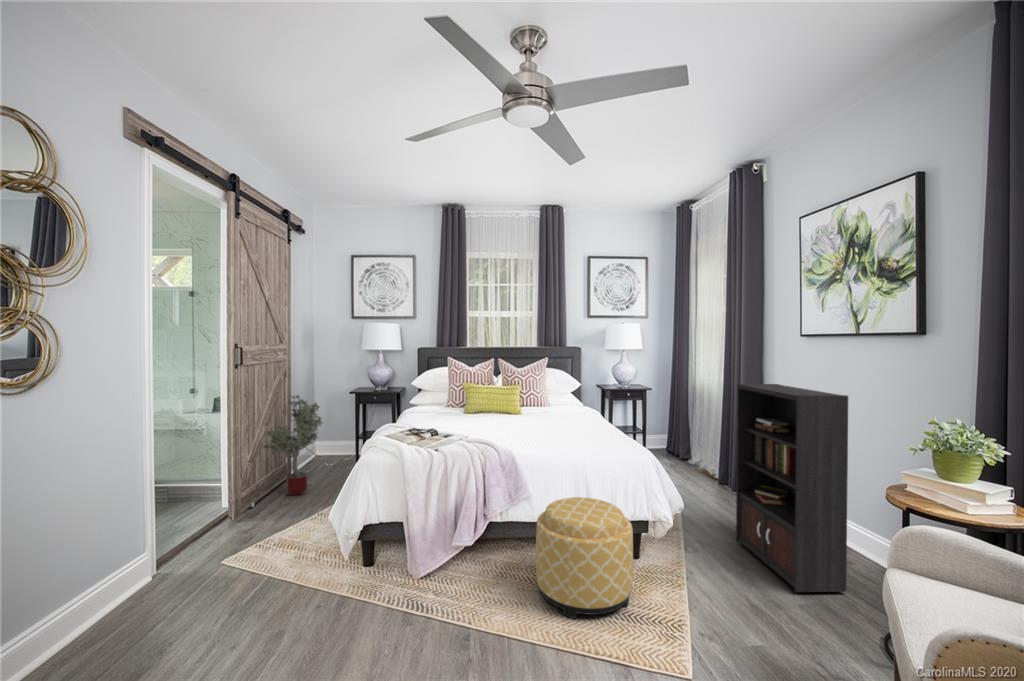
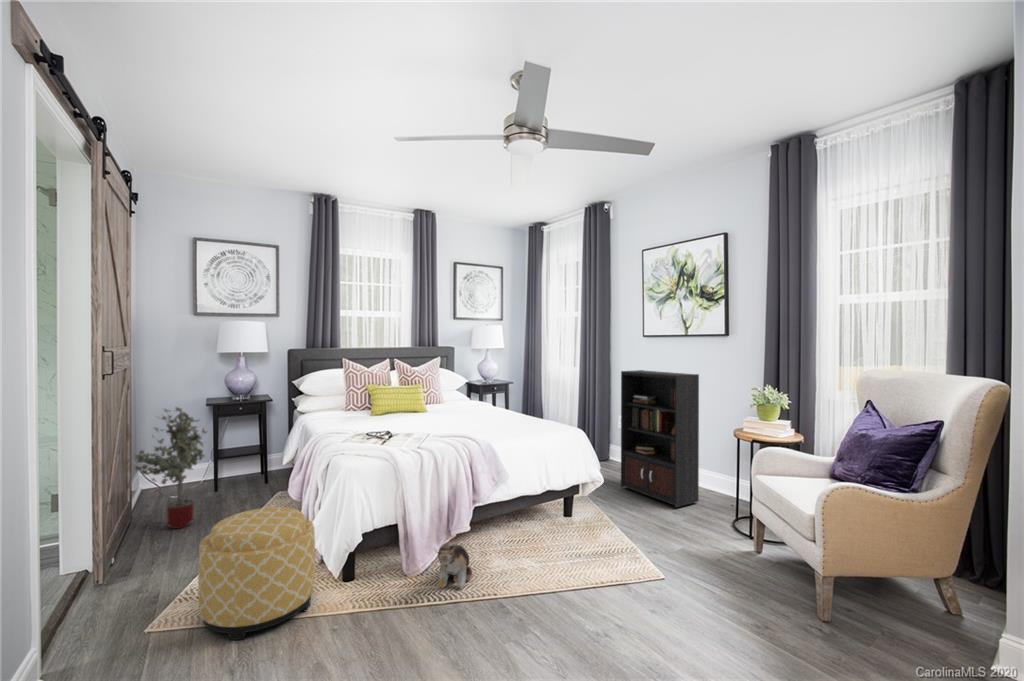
ottoman: present [536,497,633,619] -> present [198,507,315,640]
plush toy: none [379,568,457,624] -> present [435,542,472,588]

